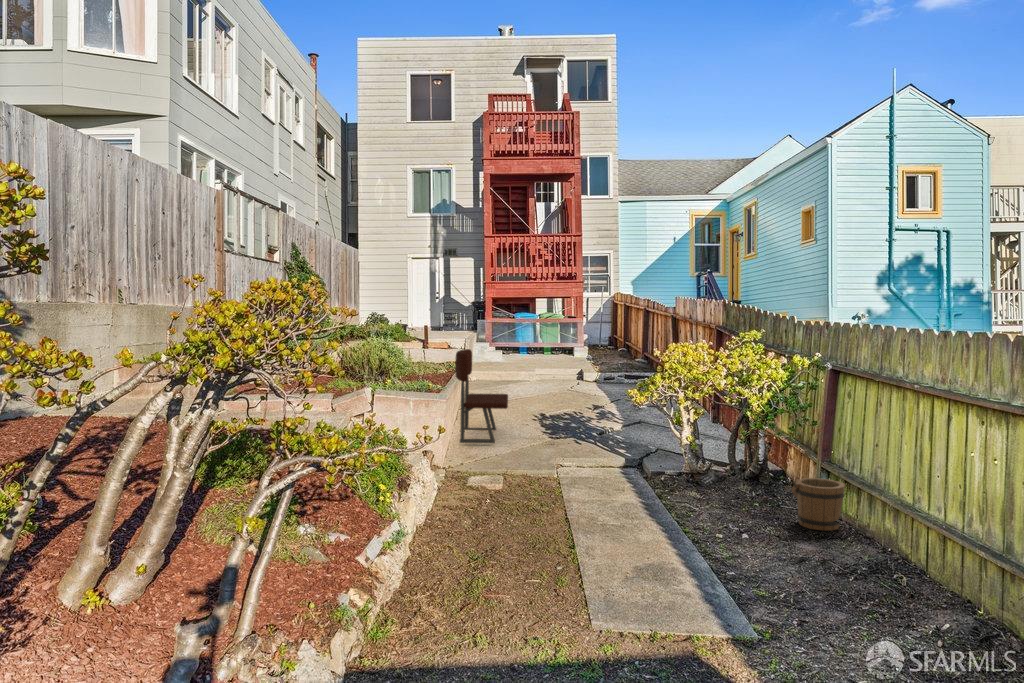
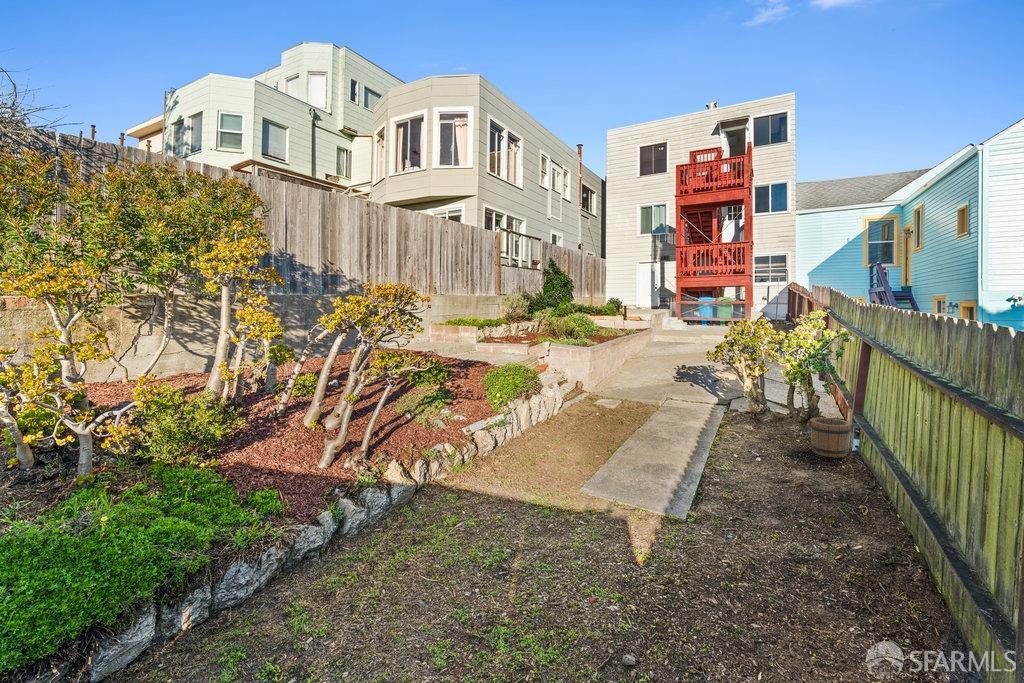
bench: present [455,349,508,443] -> none [610,322,650,382]

